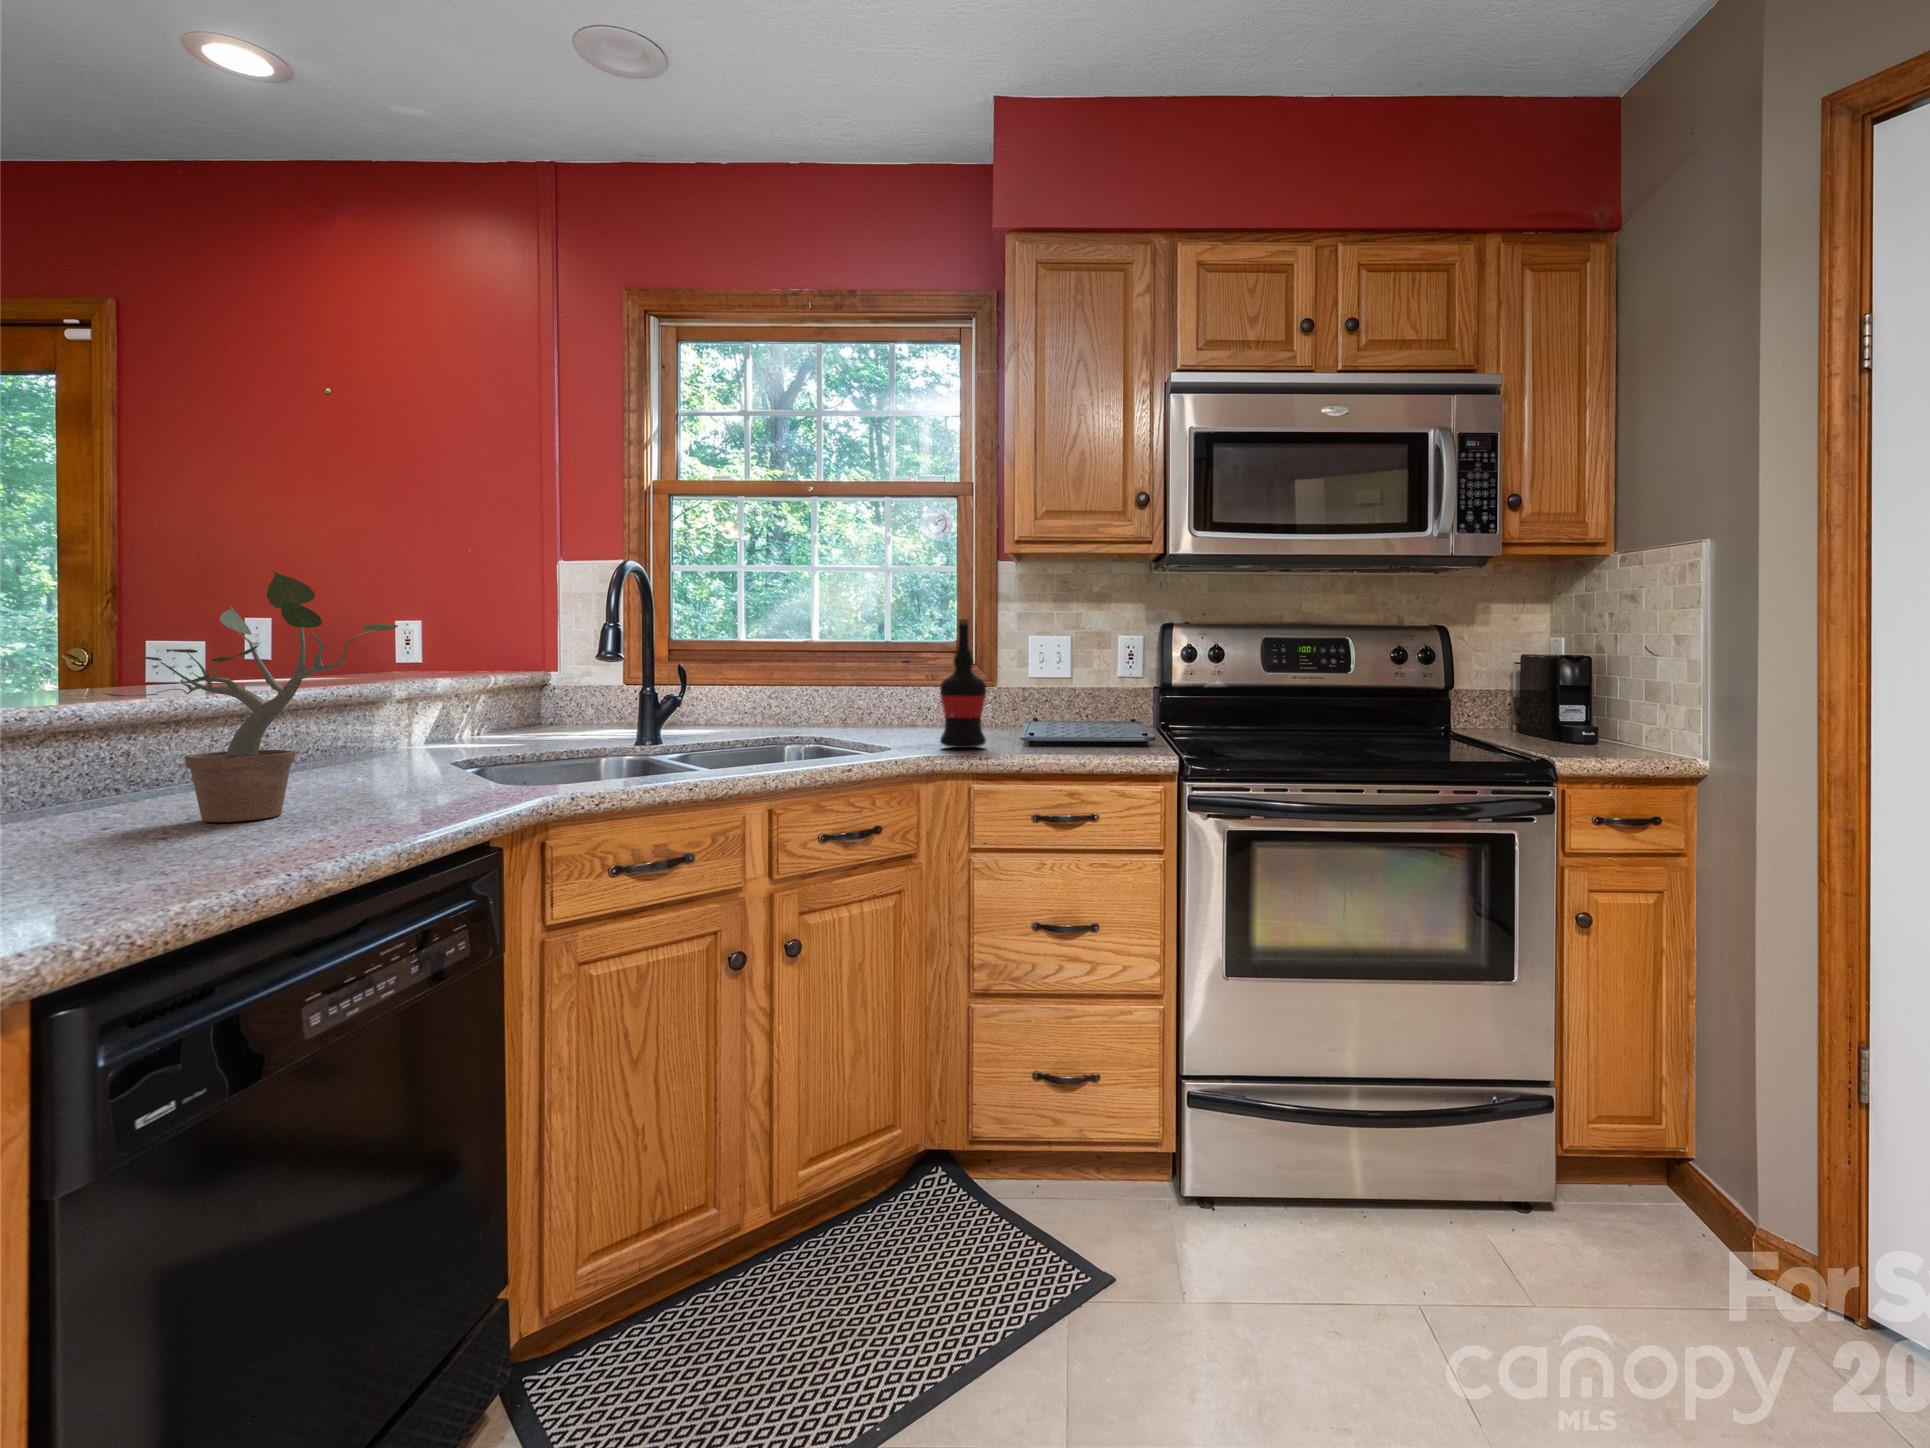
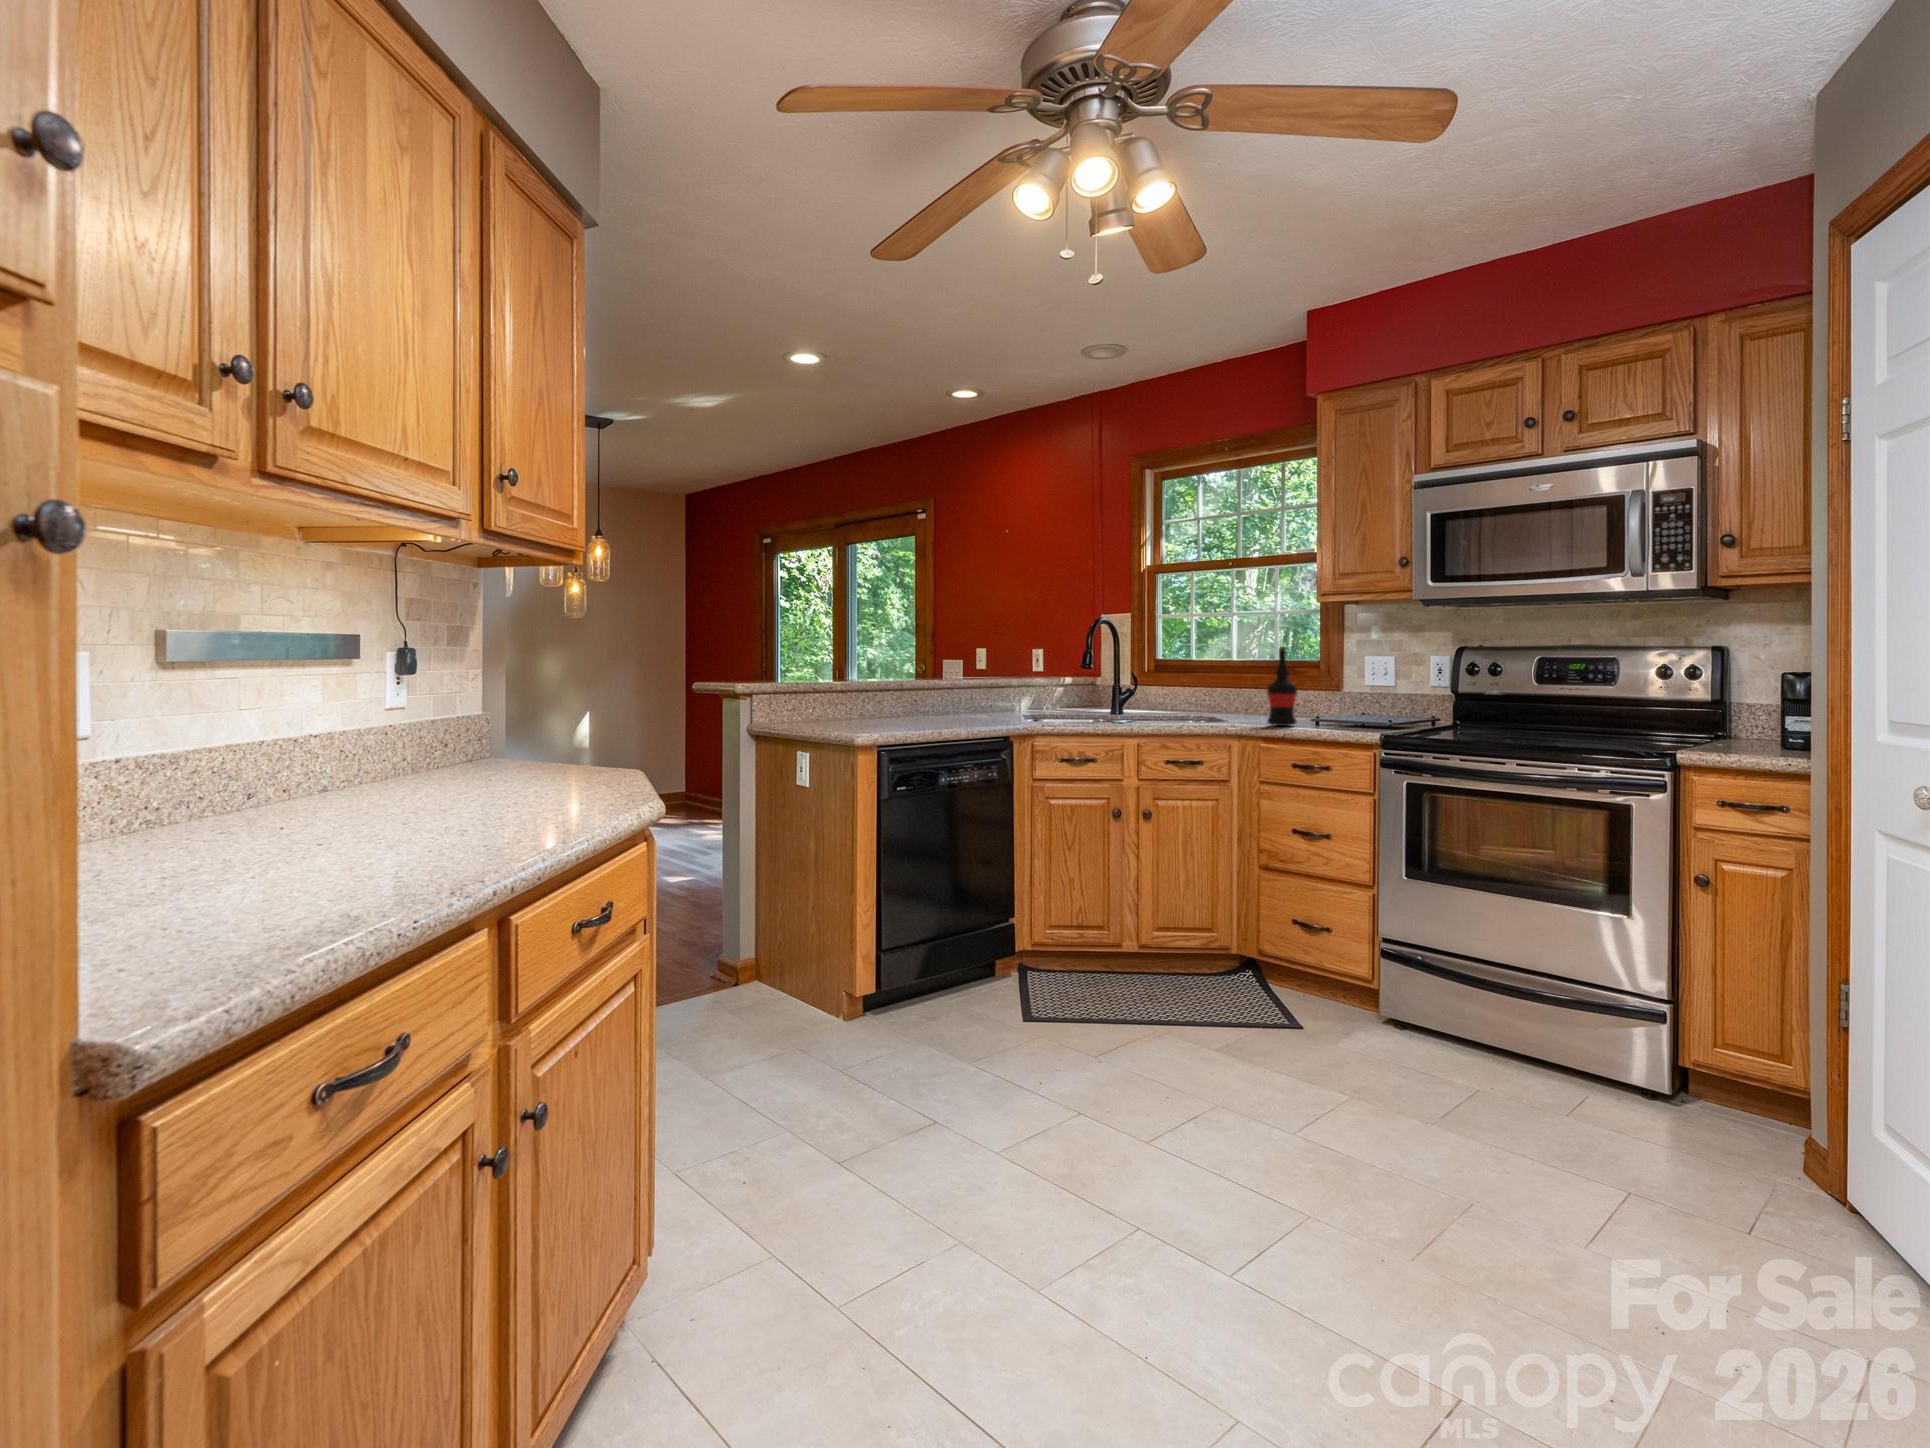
potted plant: present [105,571,398,822] -> none [907,640,987,730]

